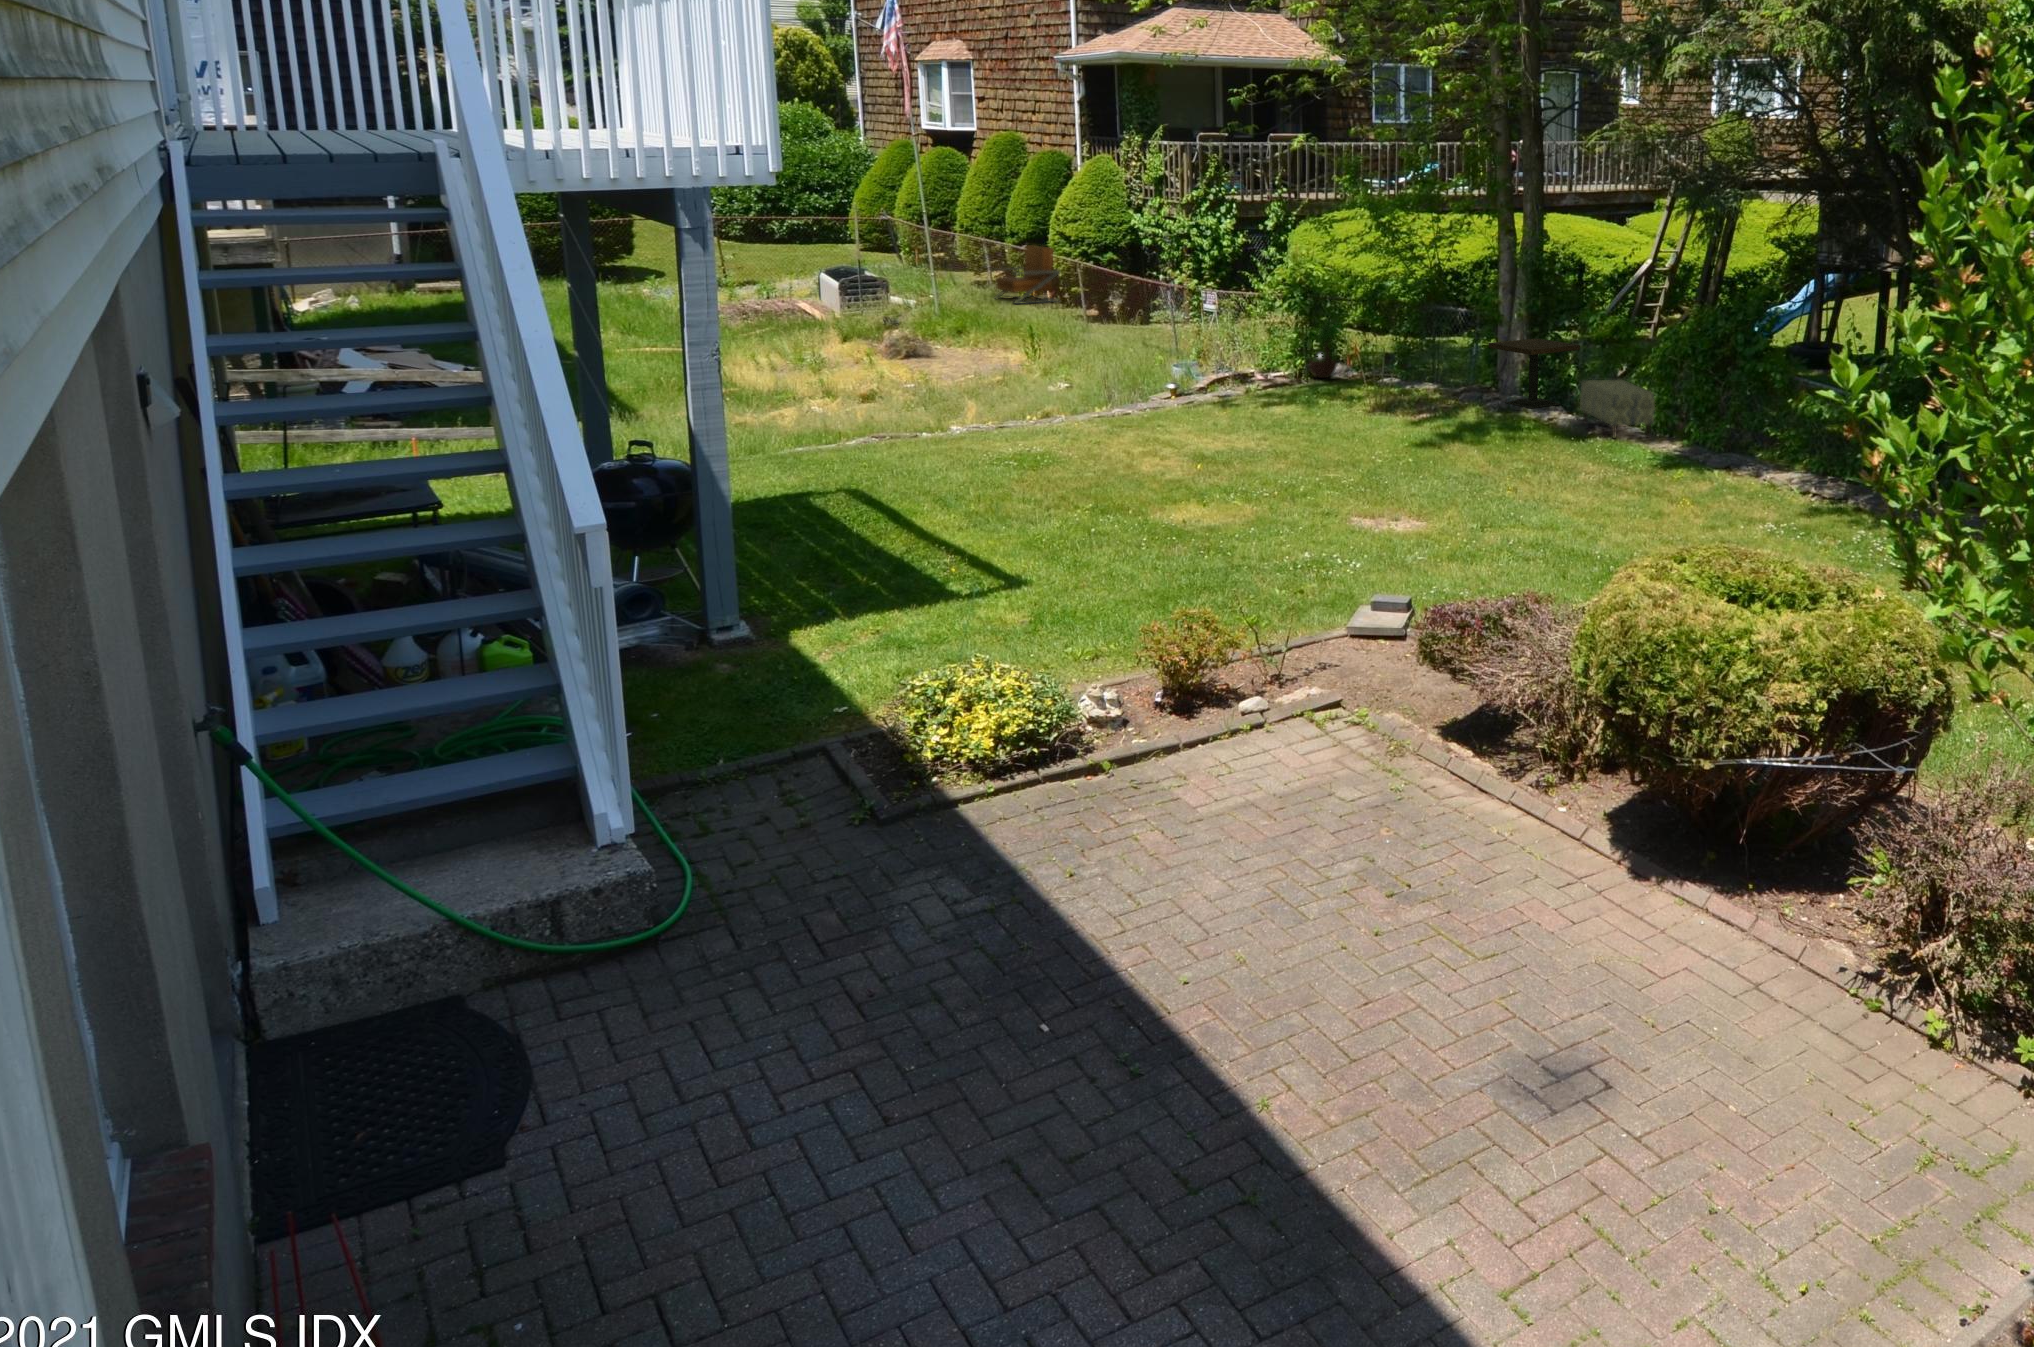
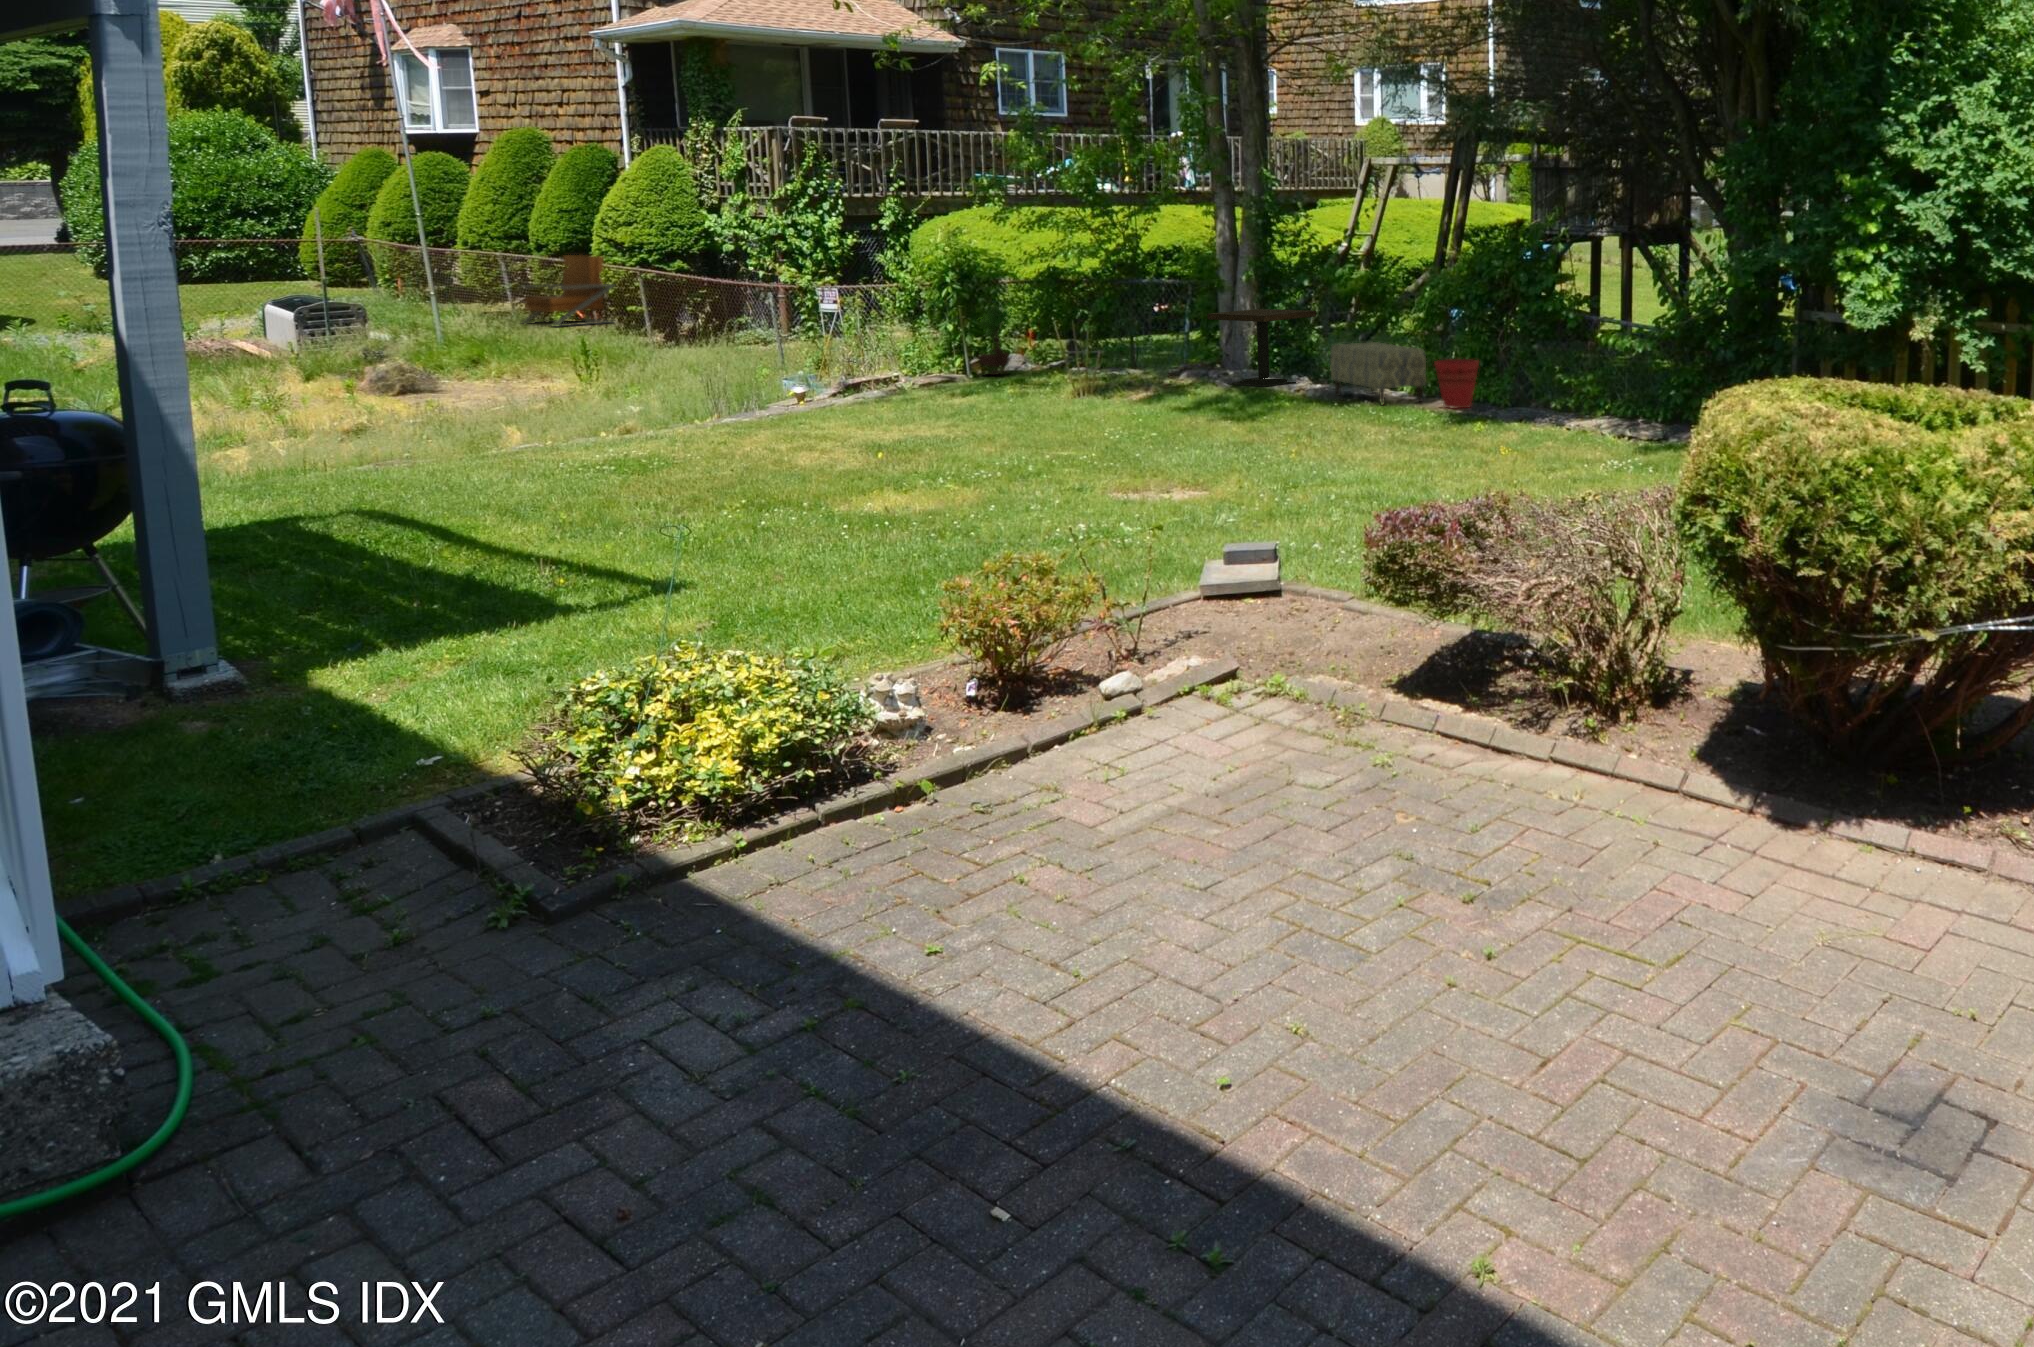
bucket: none [1658,404,1697,448] -> present [1435,359,1479,409]

